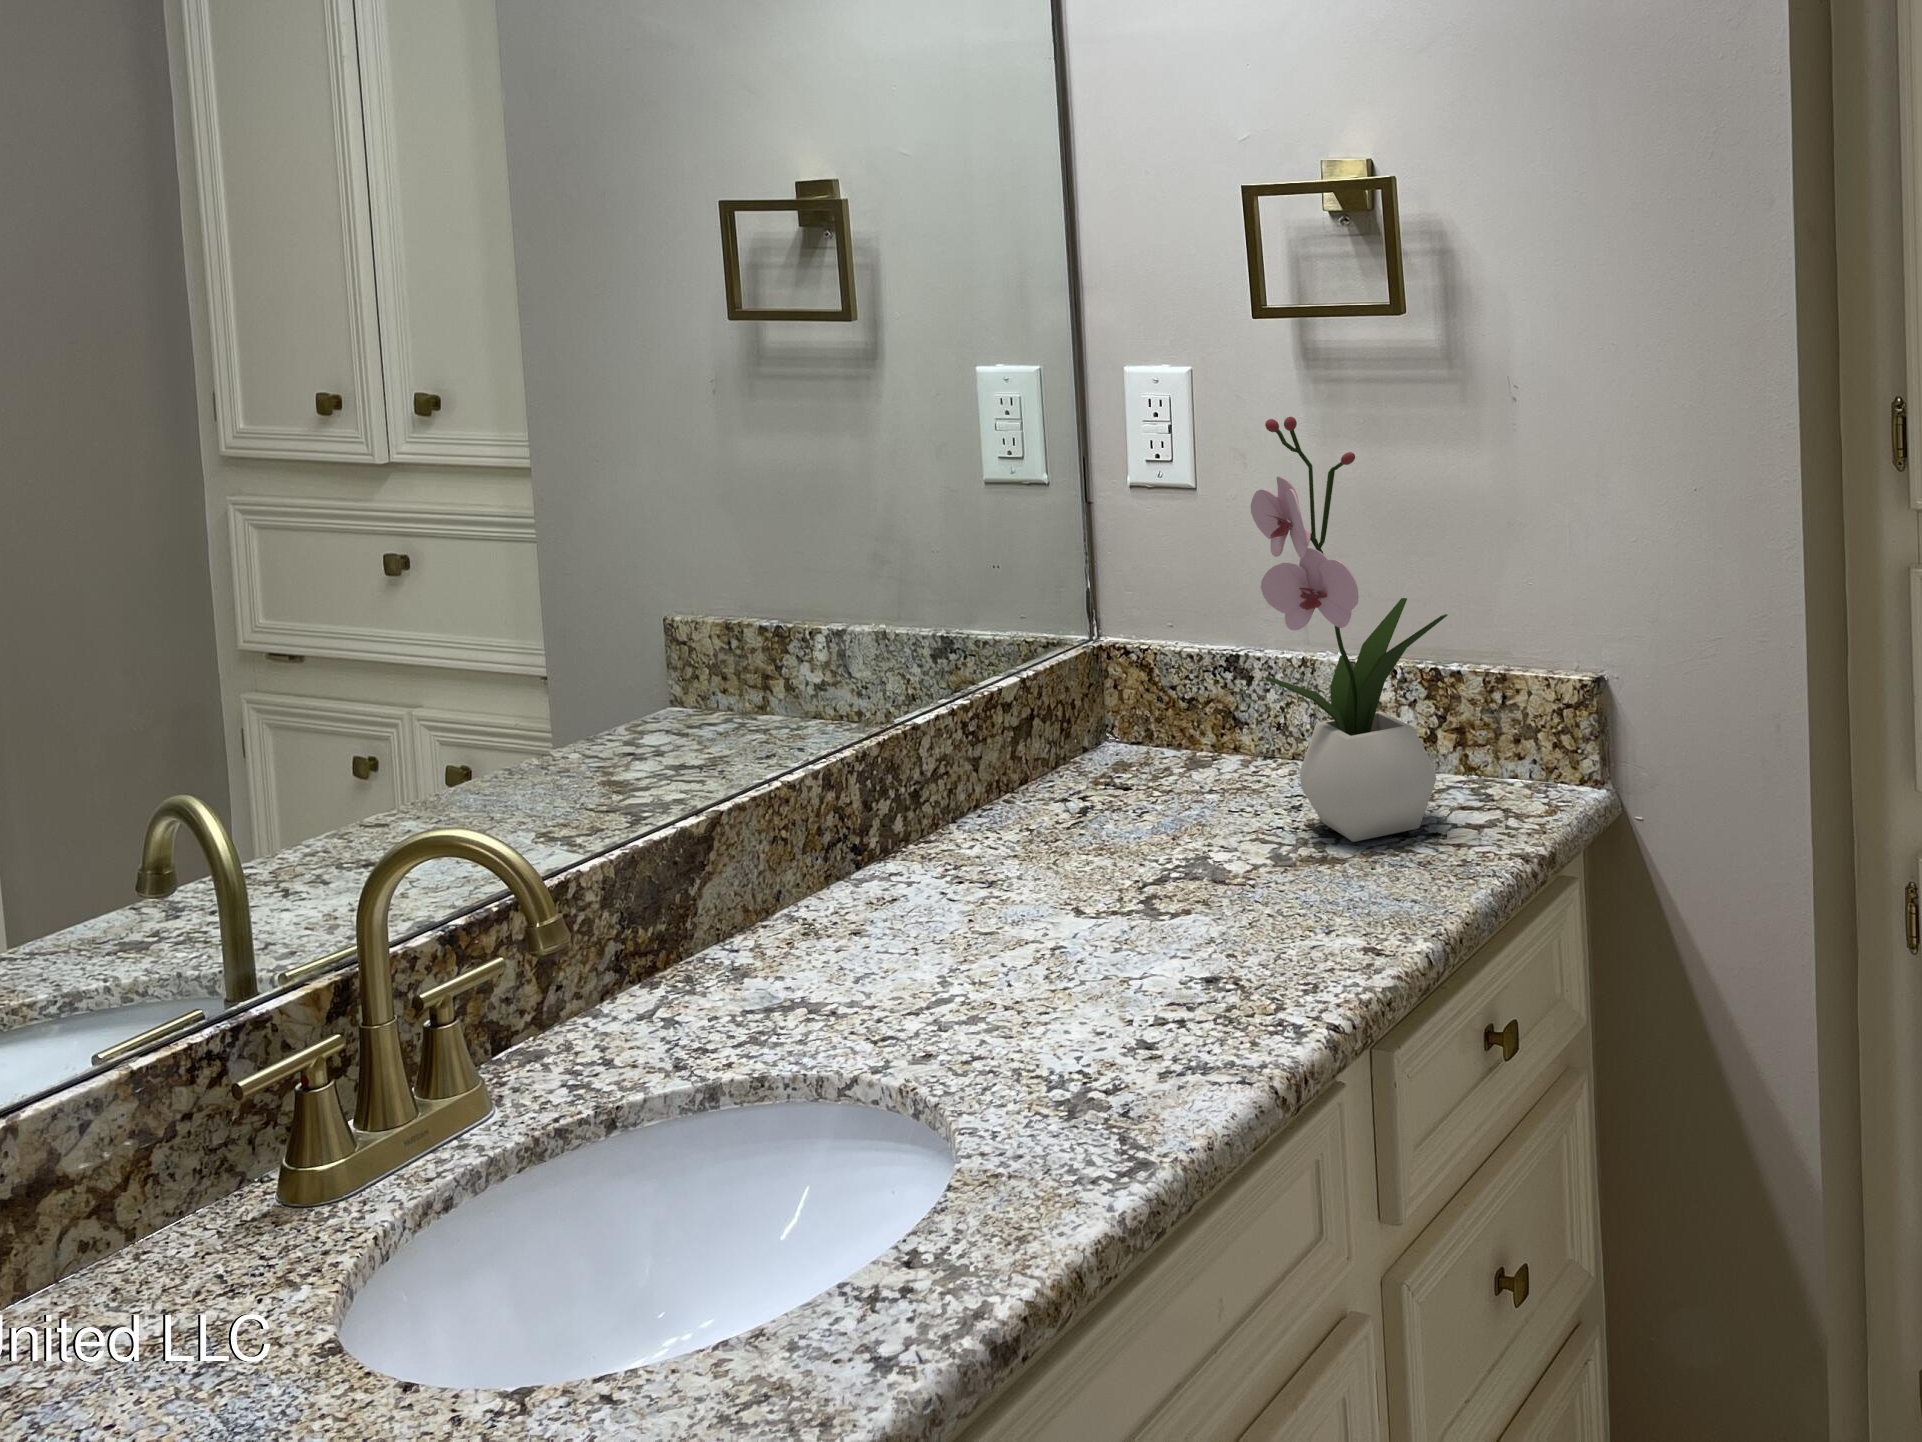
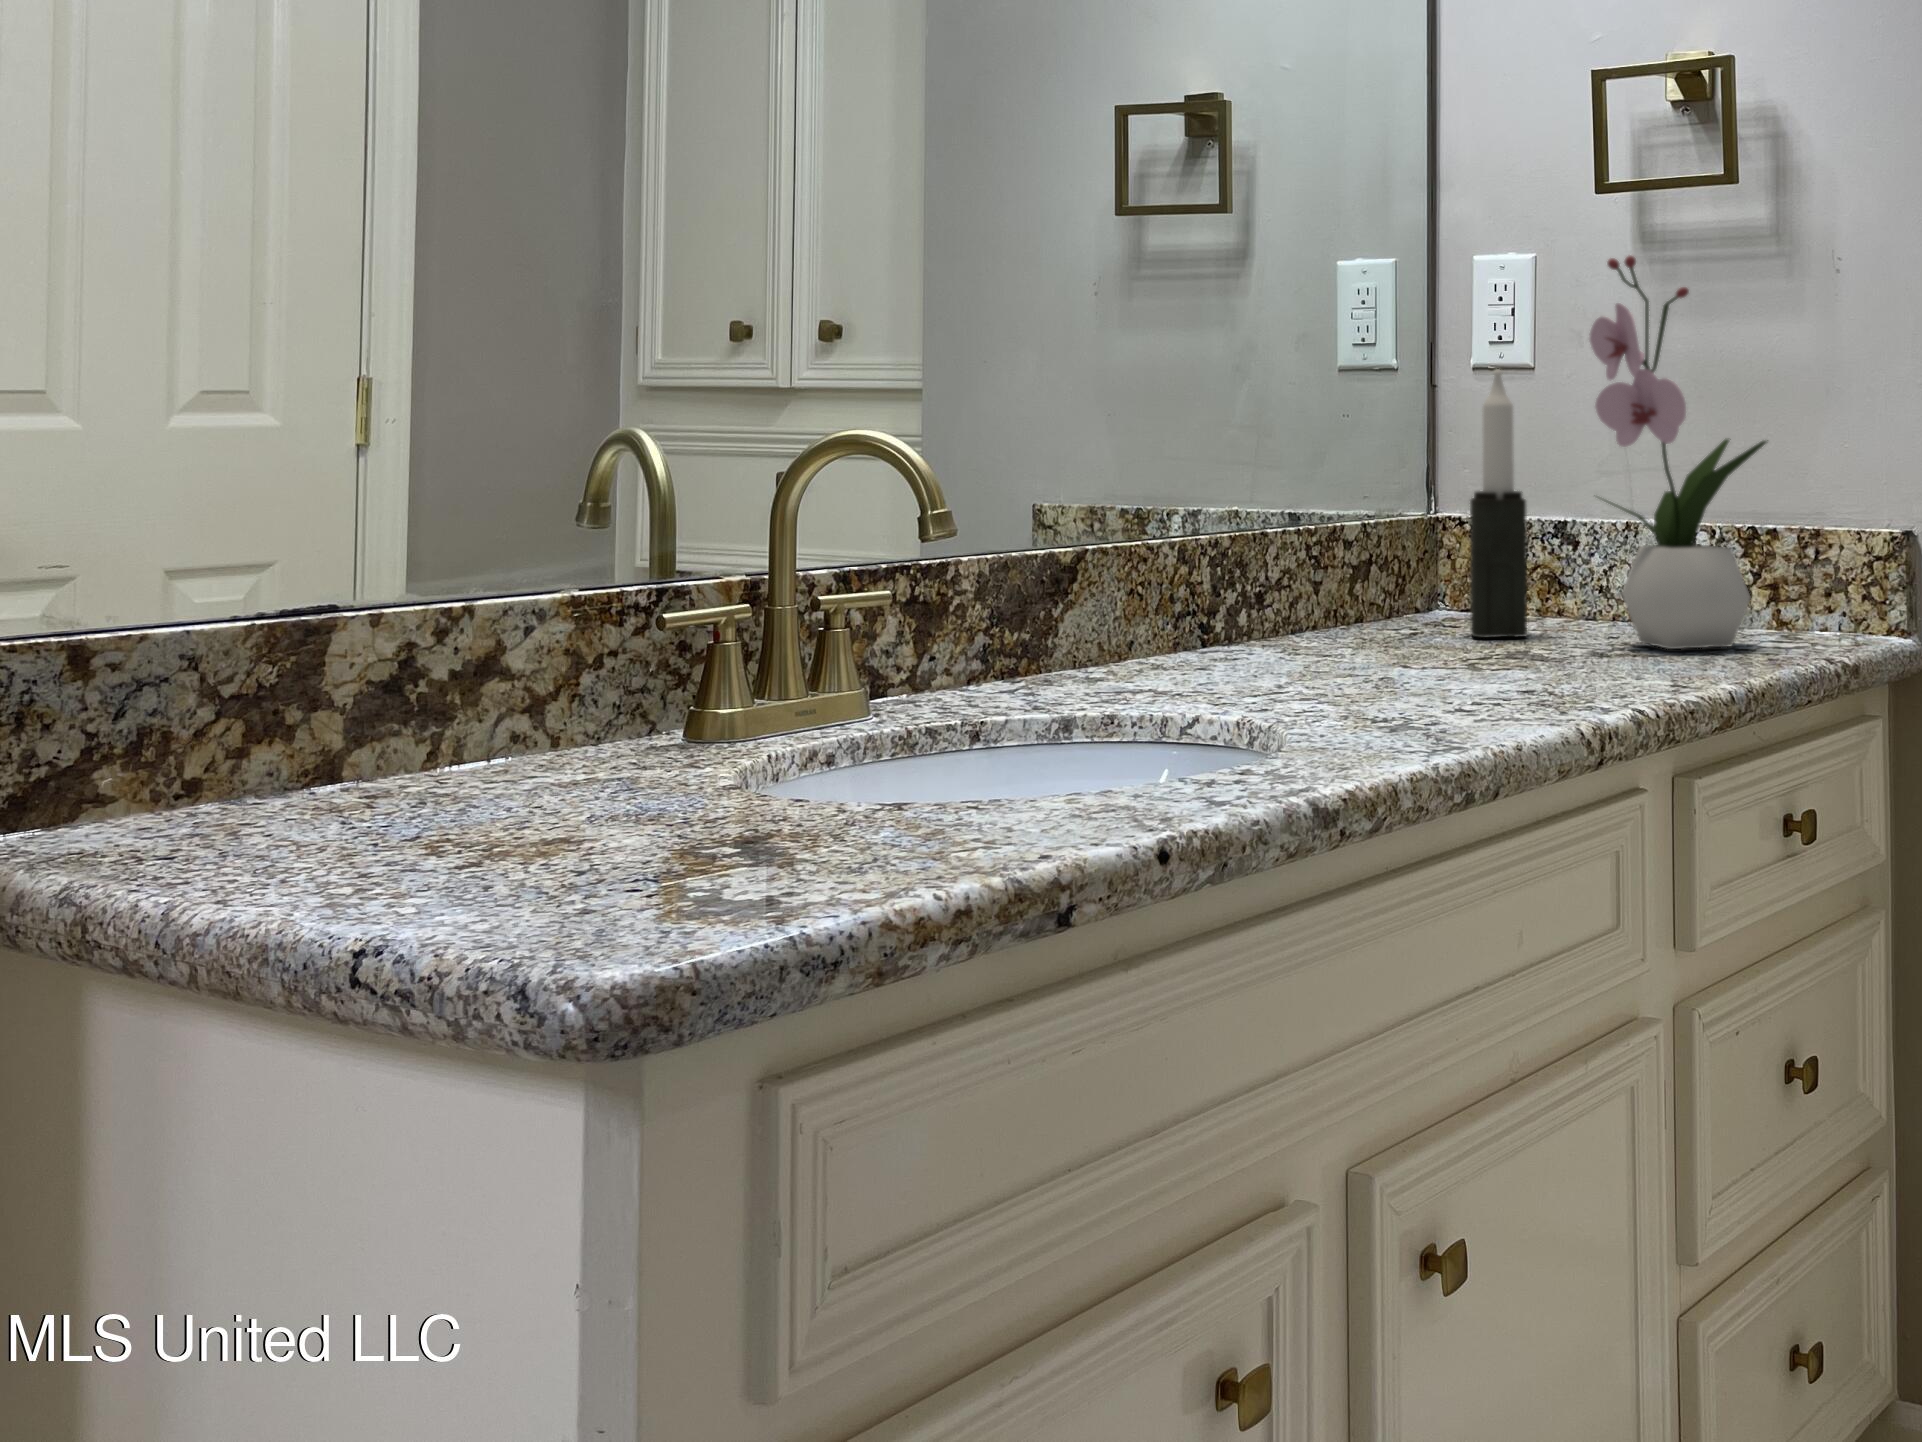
candle: none [1134,527,1203,815] -> present [1470,369,1527,638]

